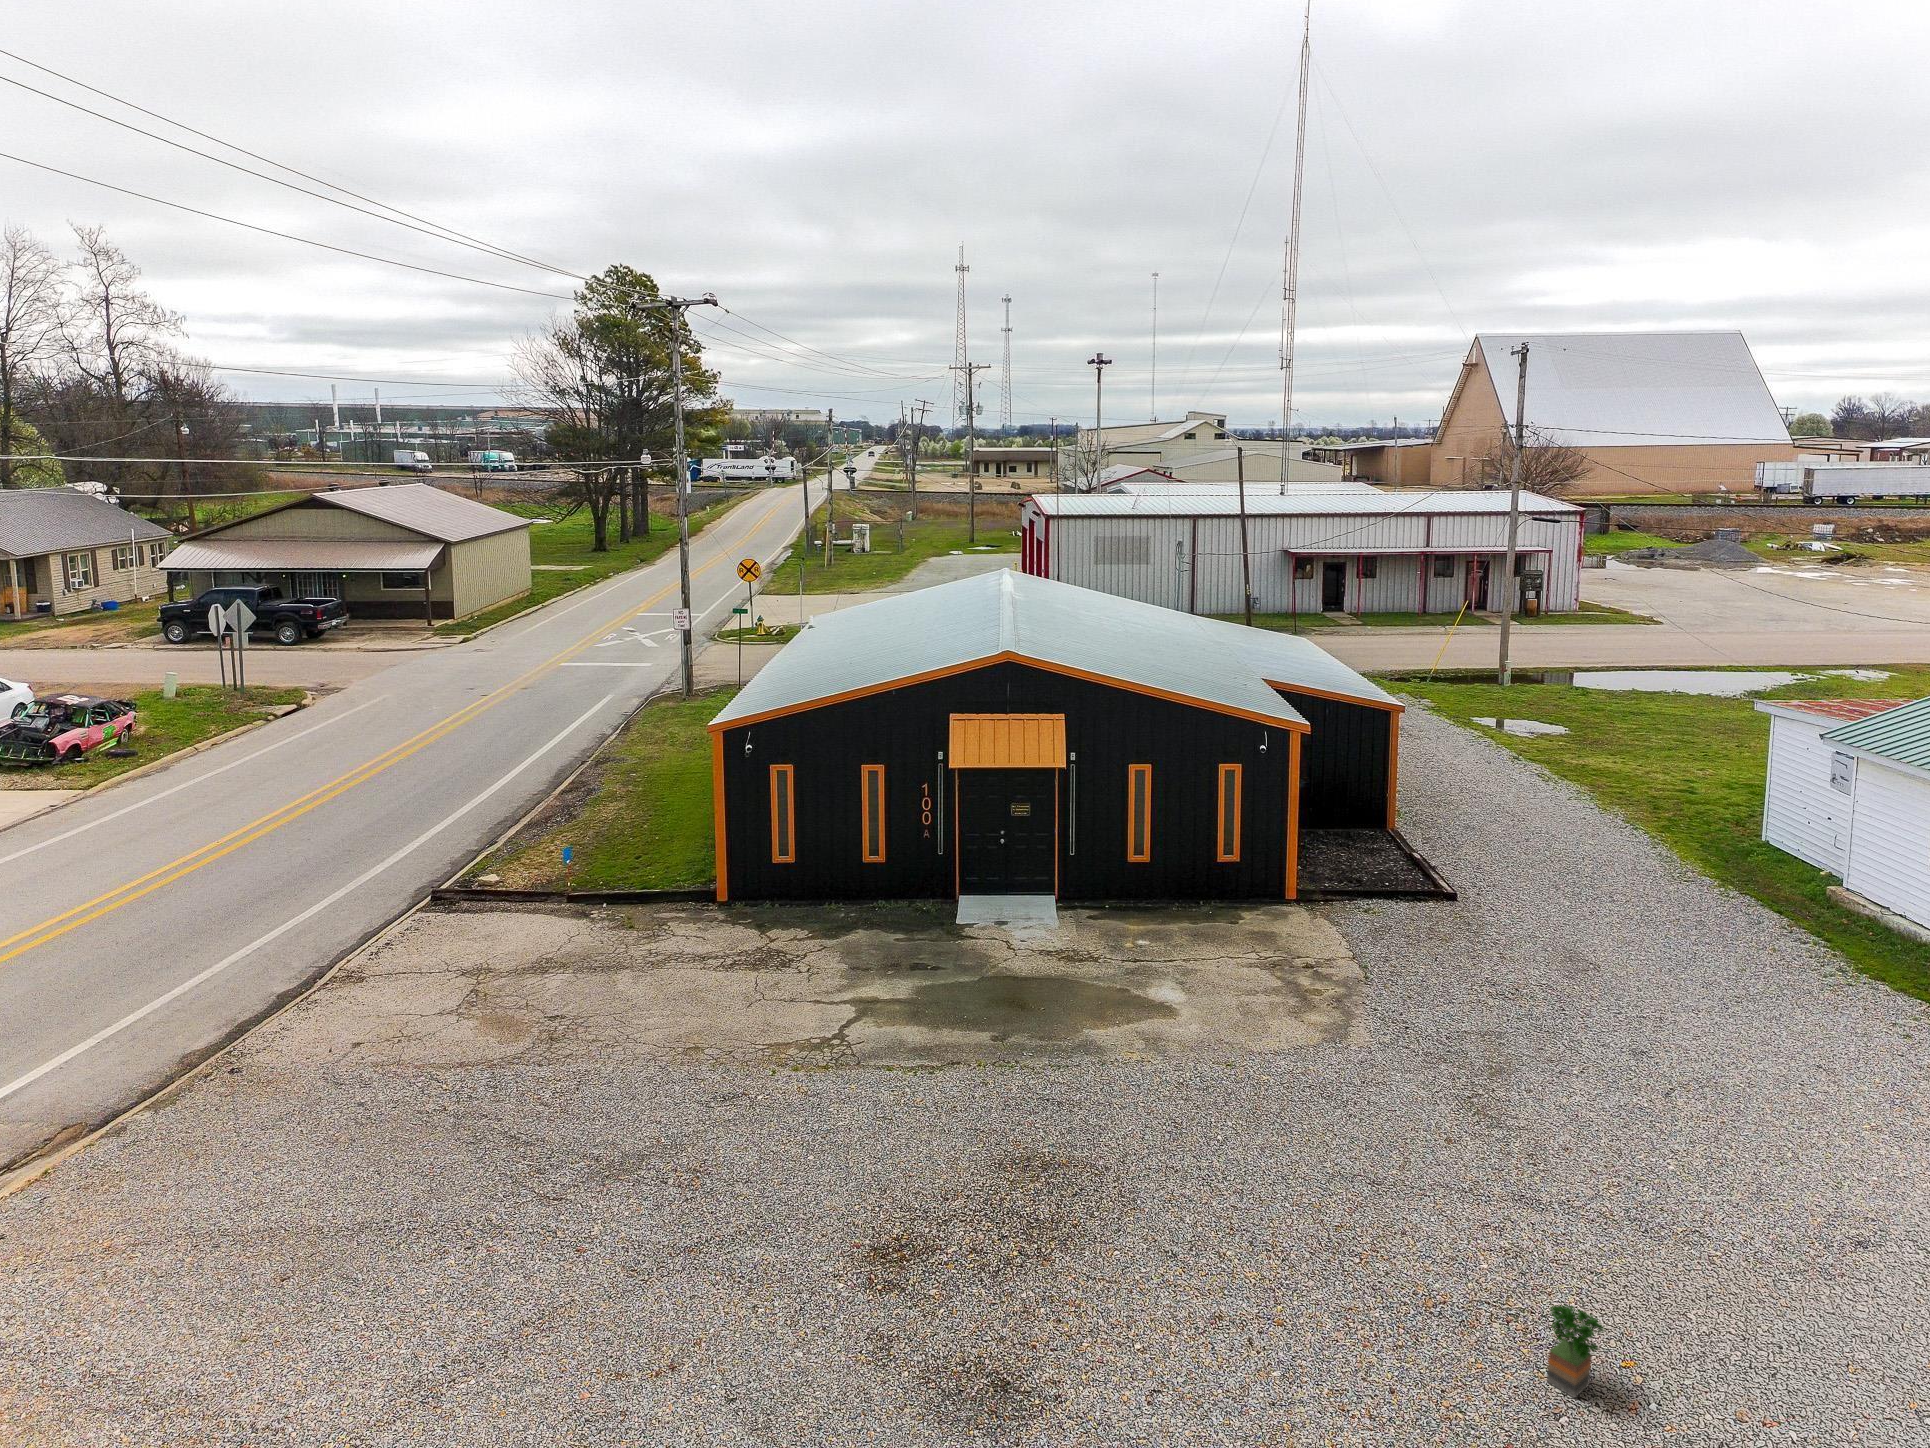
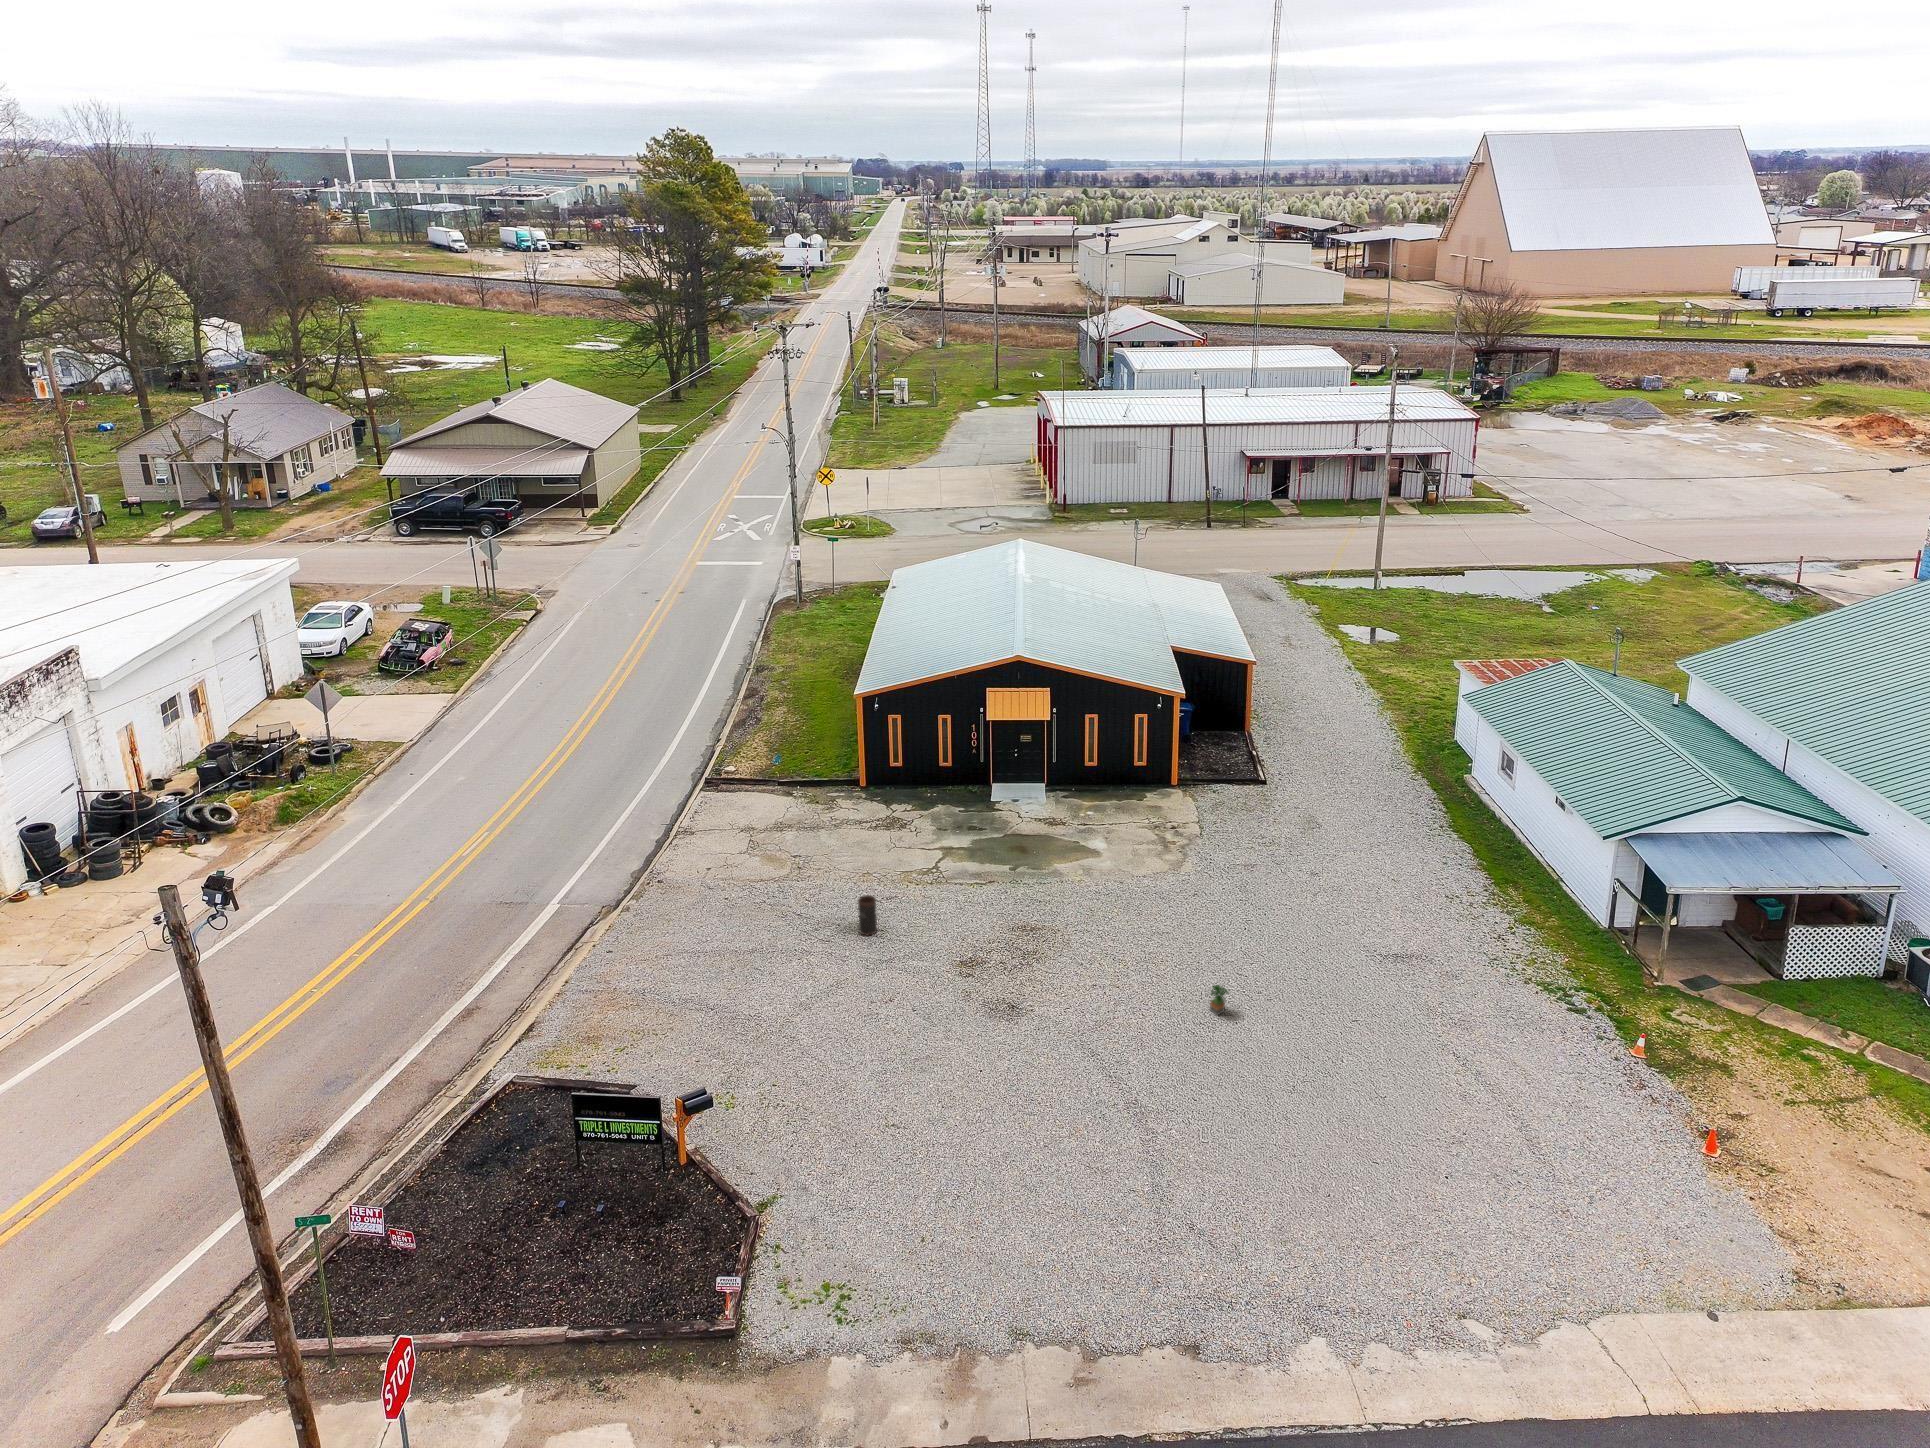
trash can: none [630,1080,678,1180] -> present [858,895,877,935]

